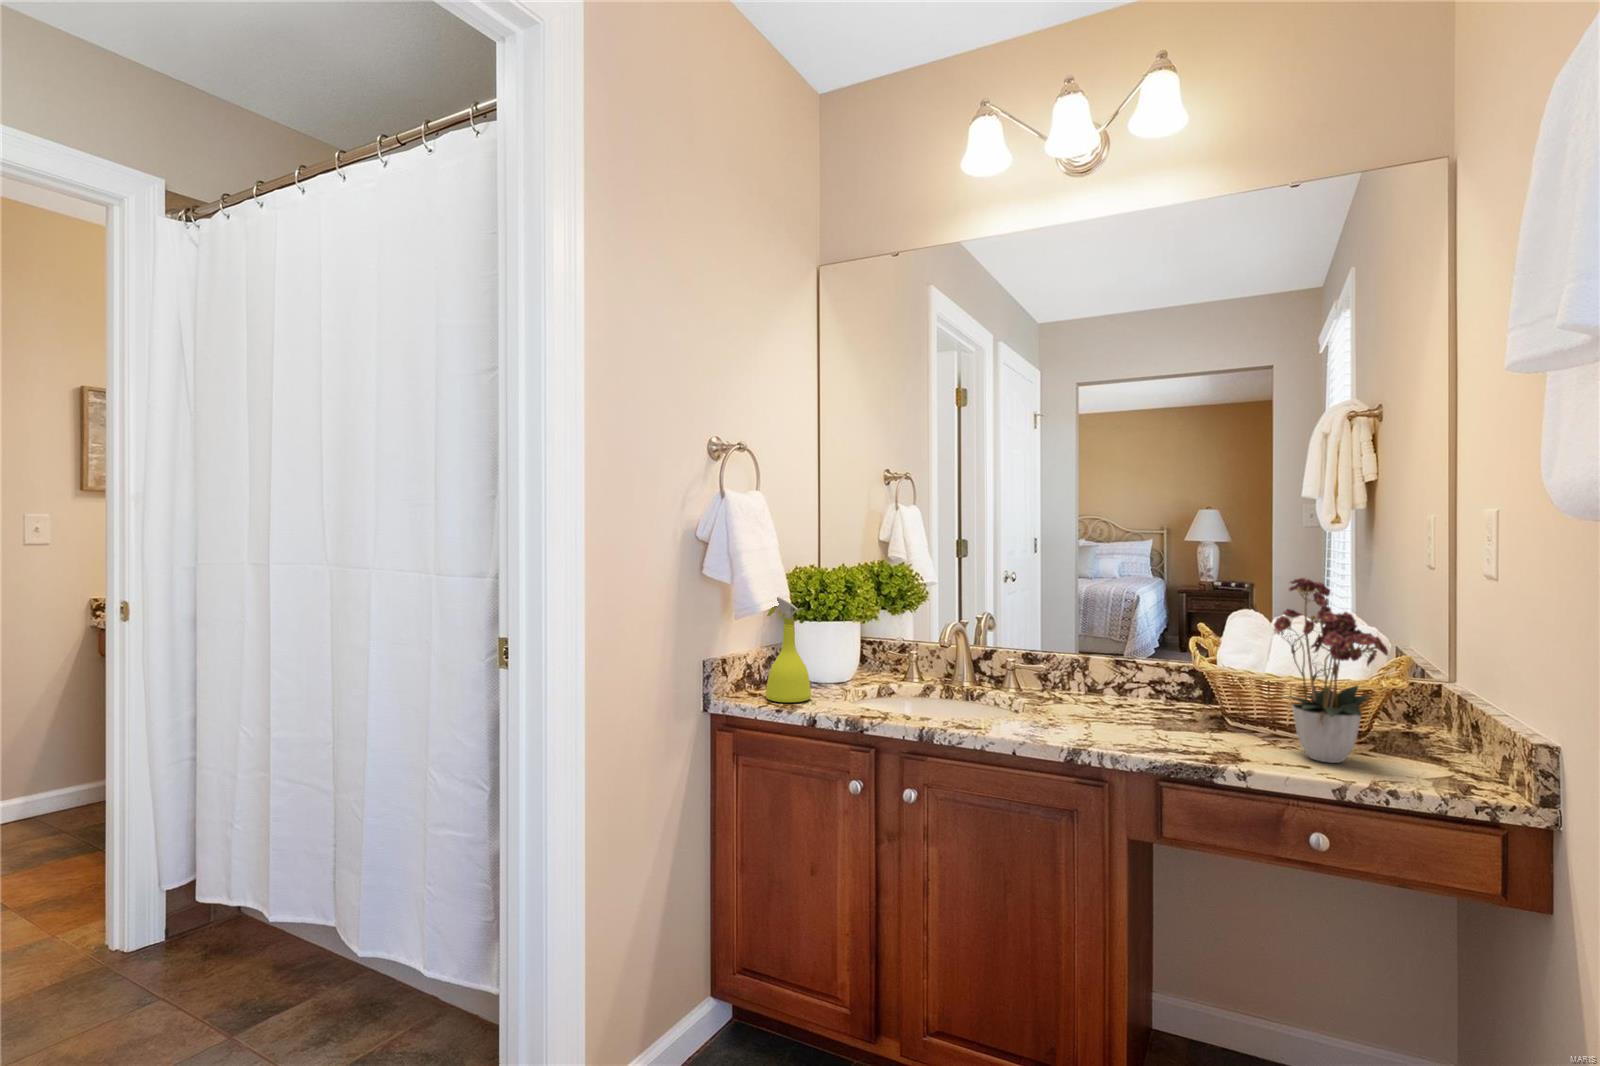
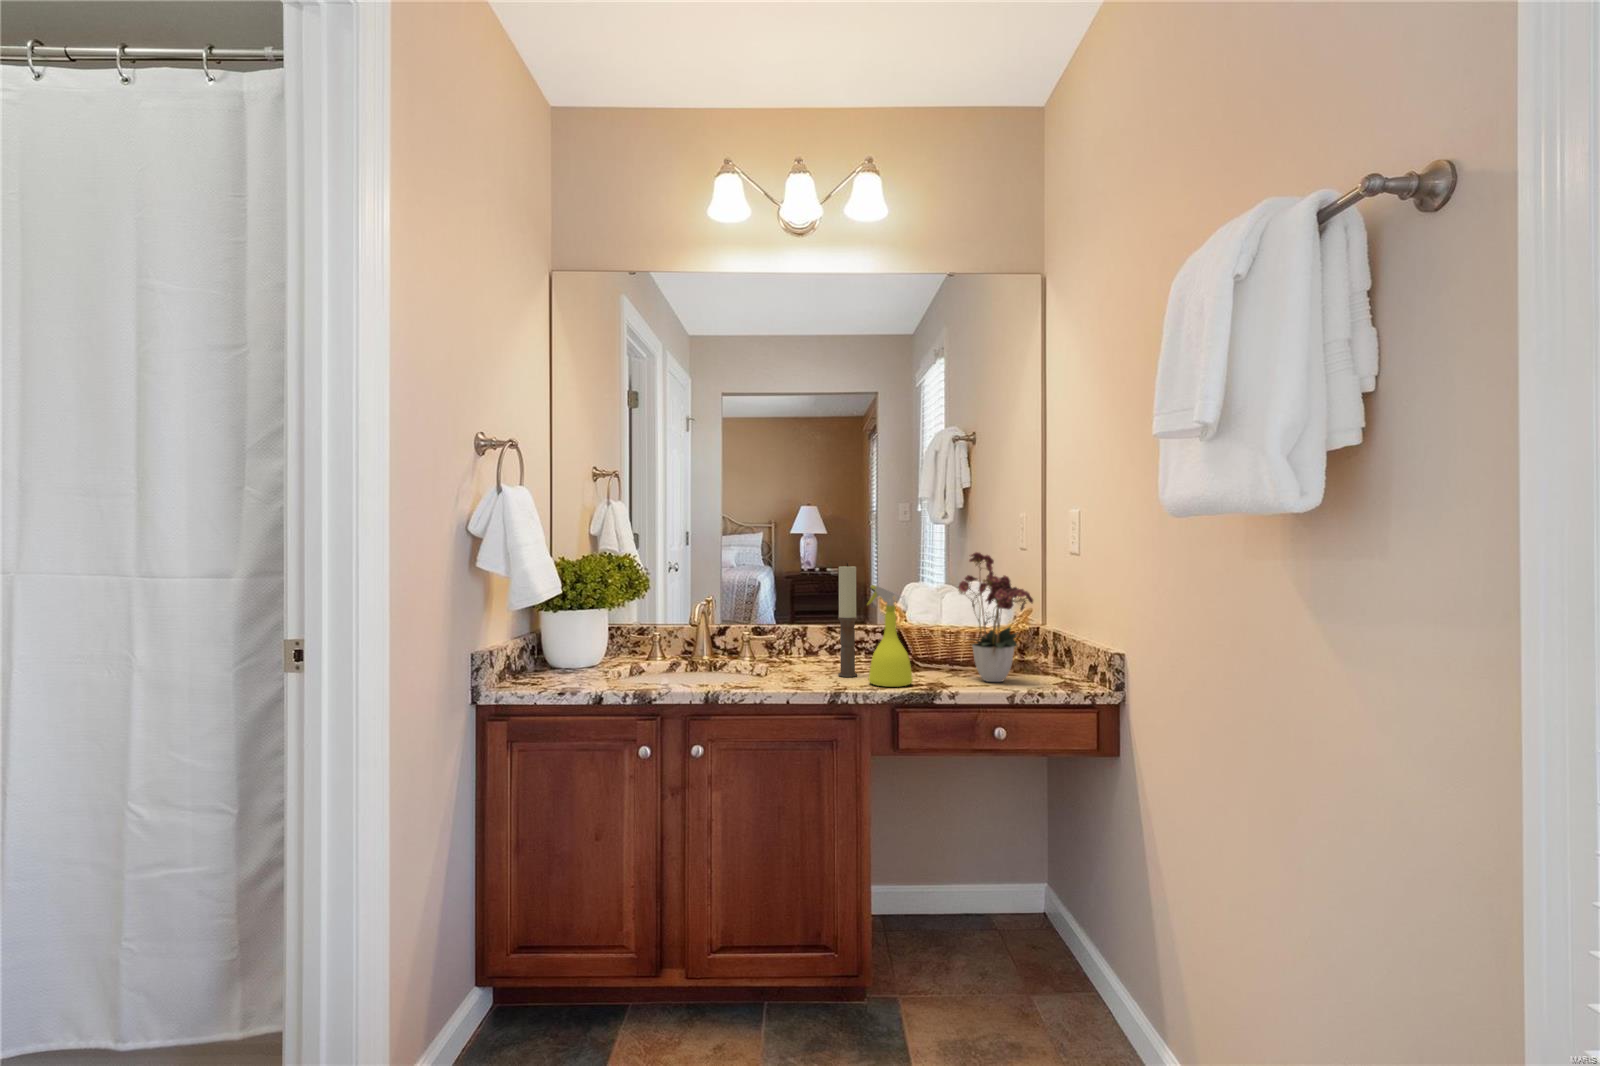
candle: none [1102,586,1128,728] -> present [838,563,857,677]
spray bottle: present [766,597,811,703] -> present [868,585,913,687]

